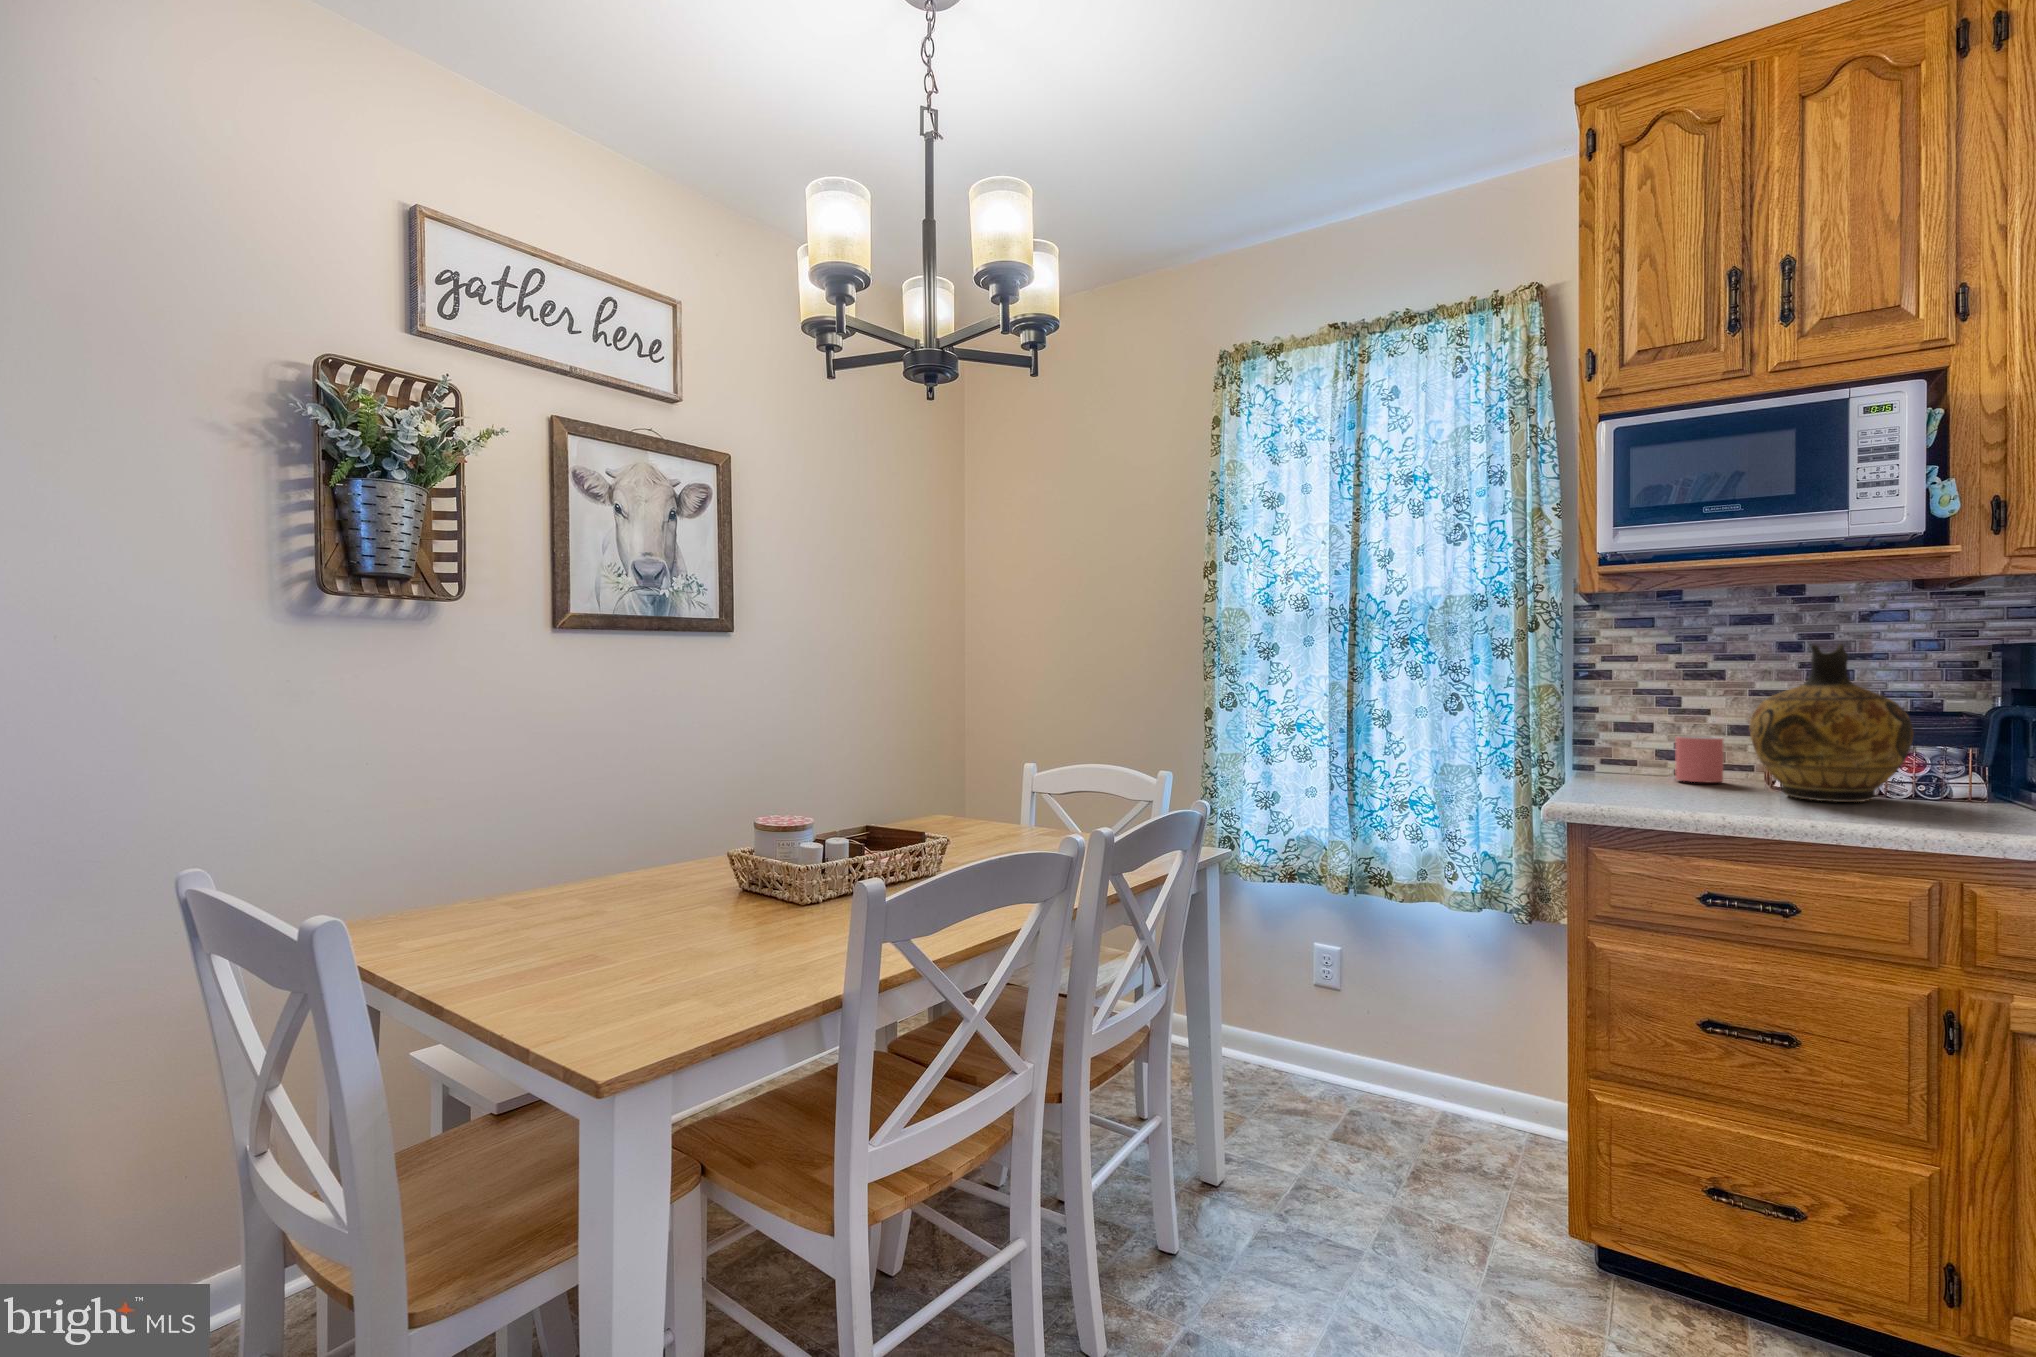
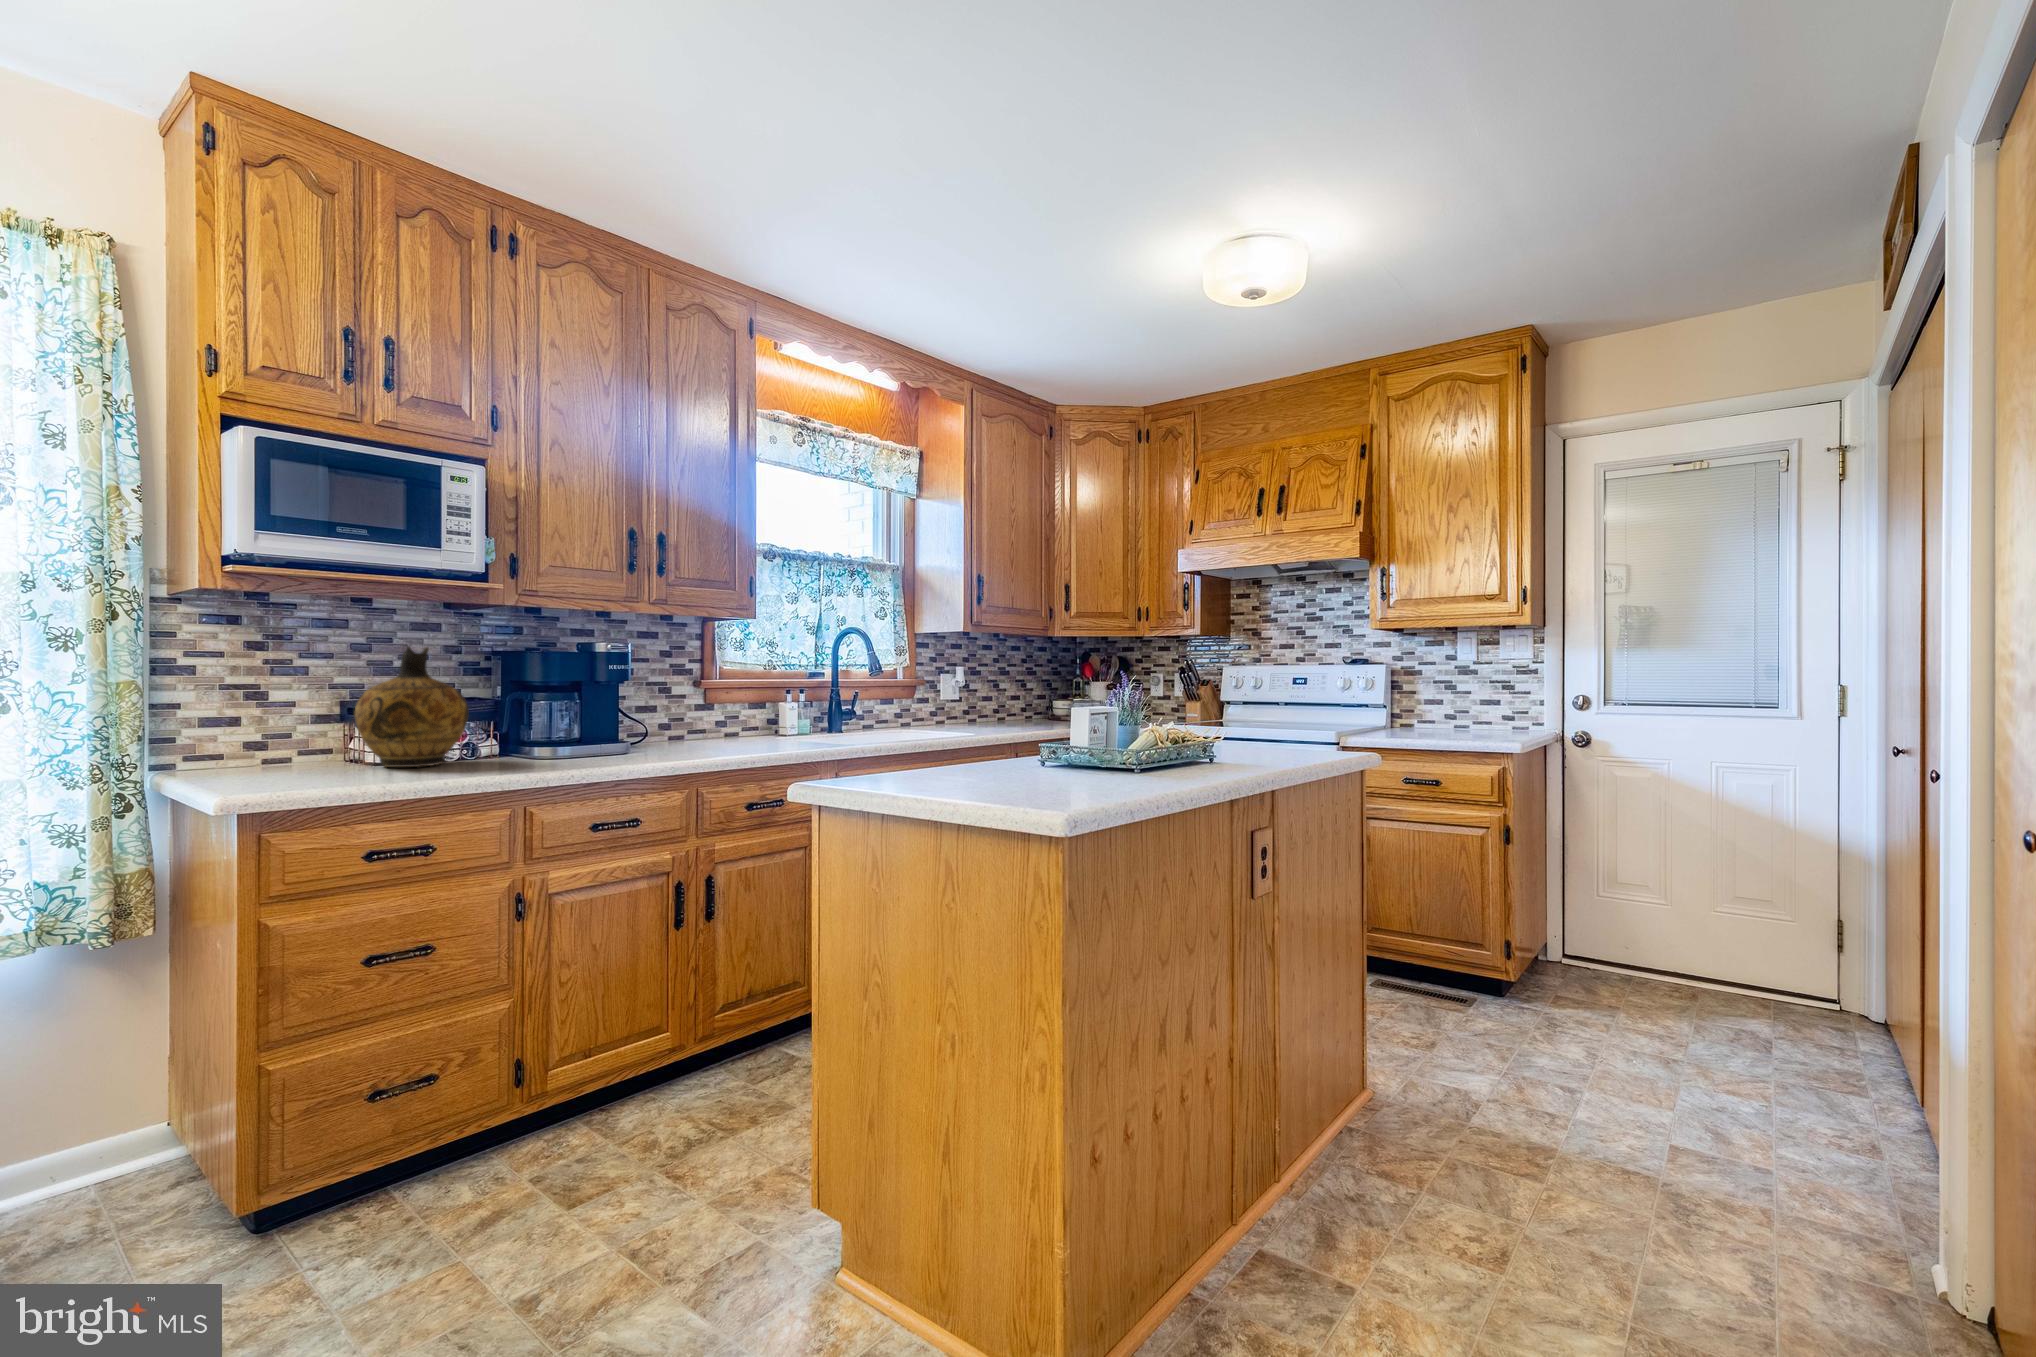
mug: present [1675,736,1723,782] -> none [271,725,318,766]

